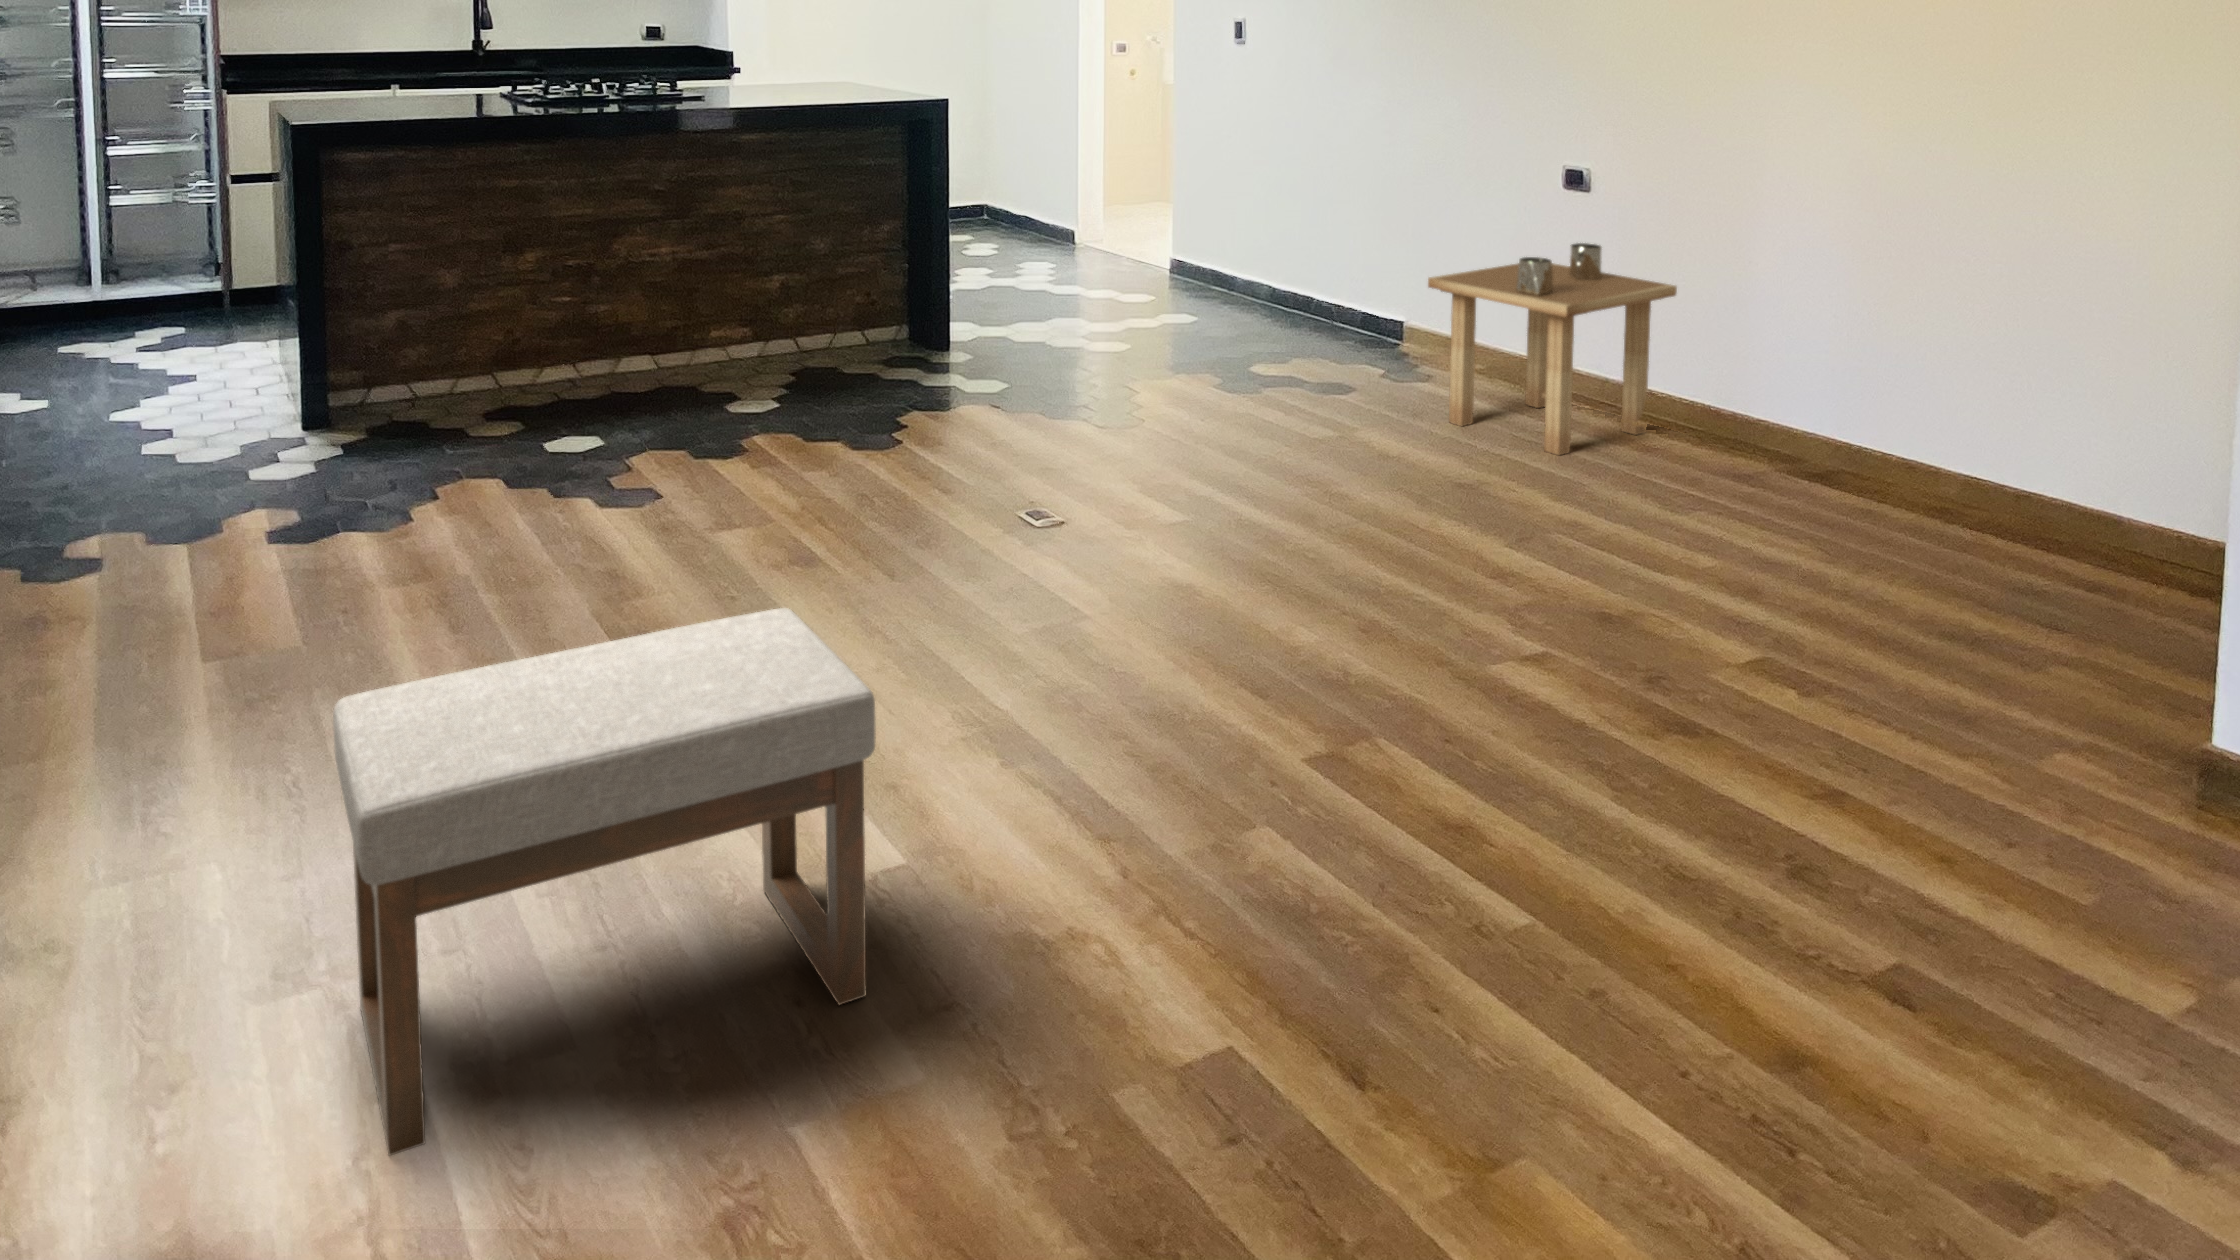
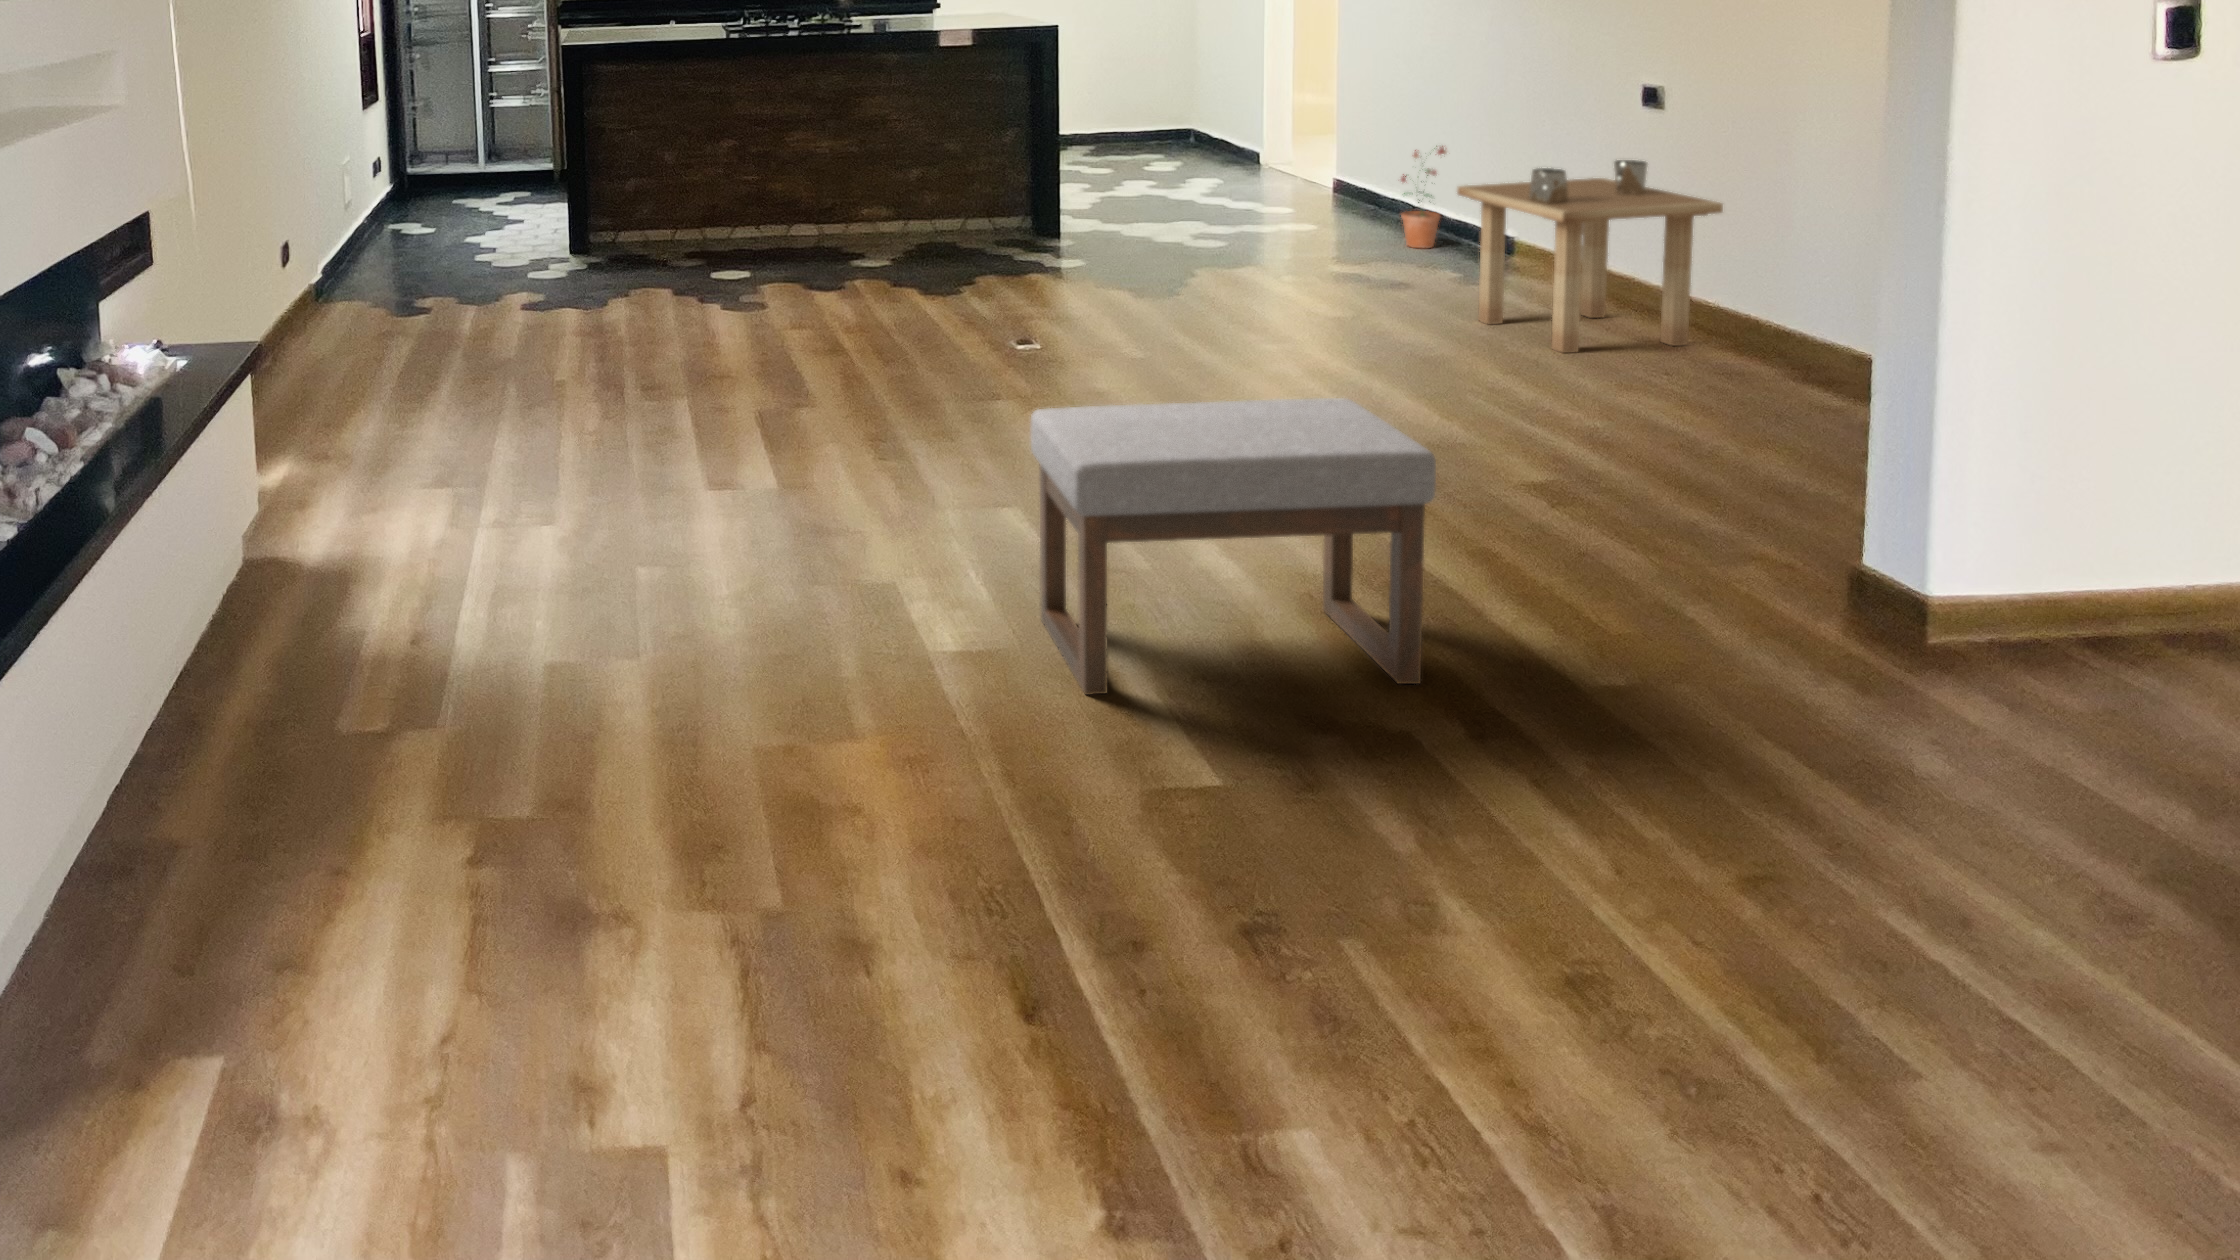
potted plant: none [1288,225,1336,336] -> present [1401,146,1446,248]
ottoman: present [333,608,876,1155] -> present [1031,398,1436,695]

